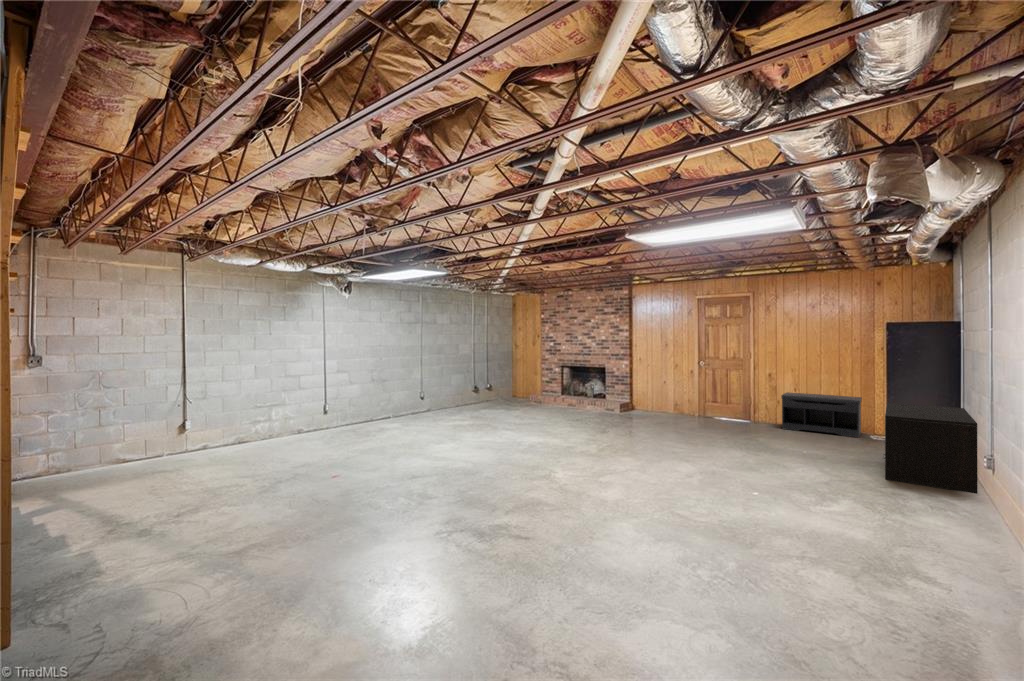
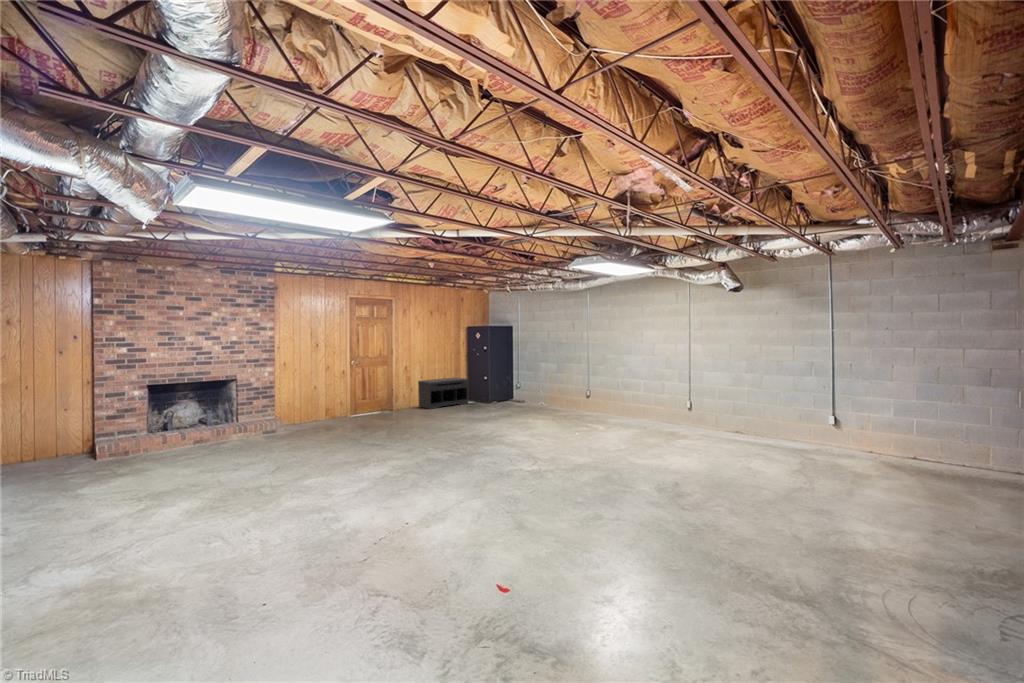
storage cabinet: present [882,403,978,494] -> none [512,374,576,415]

